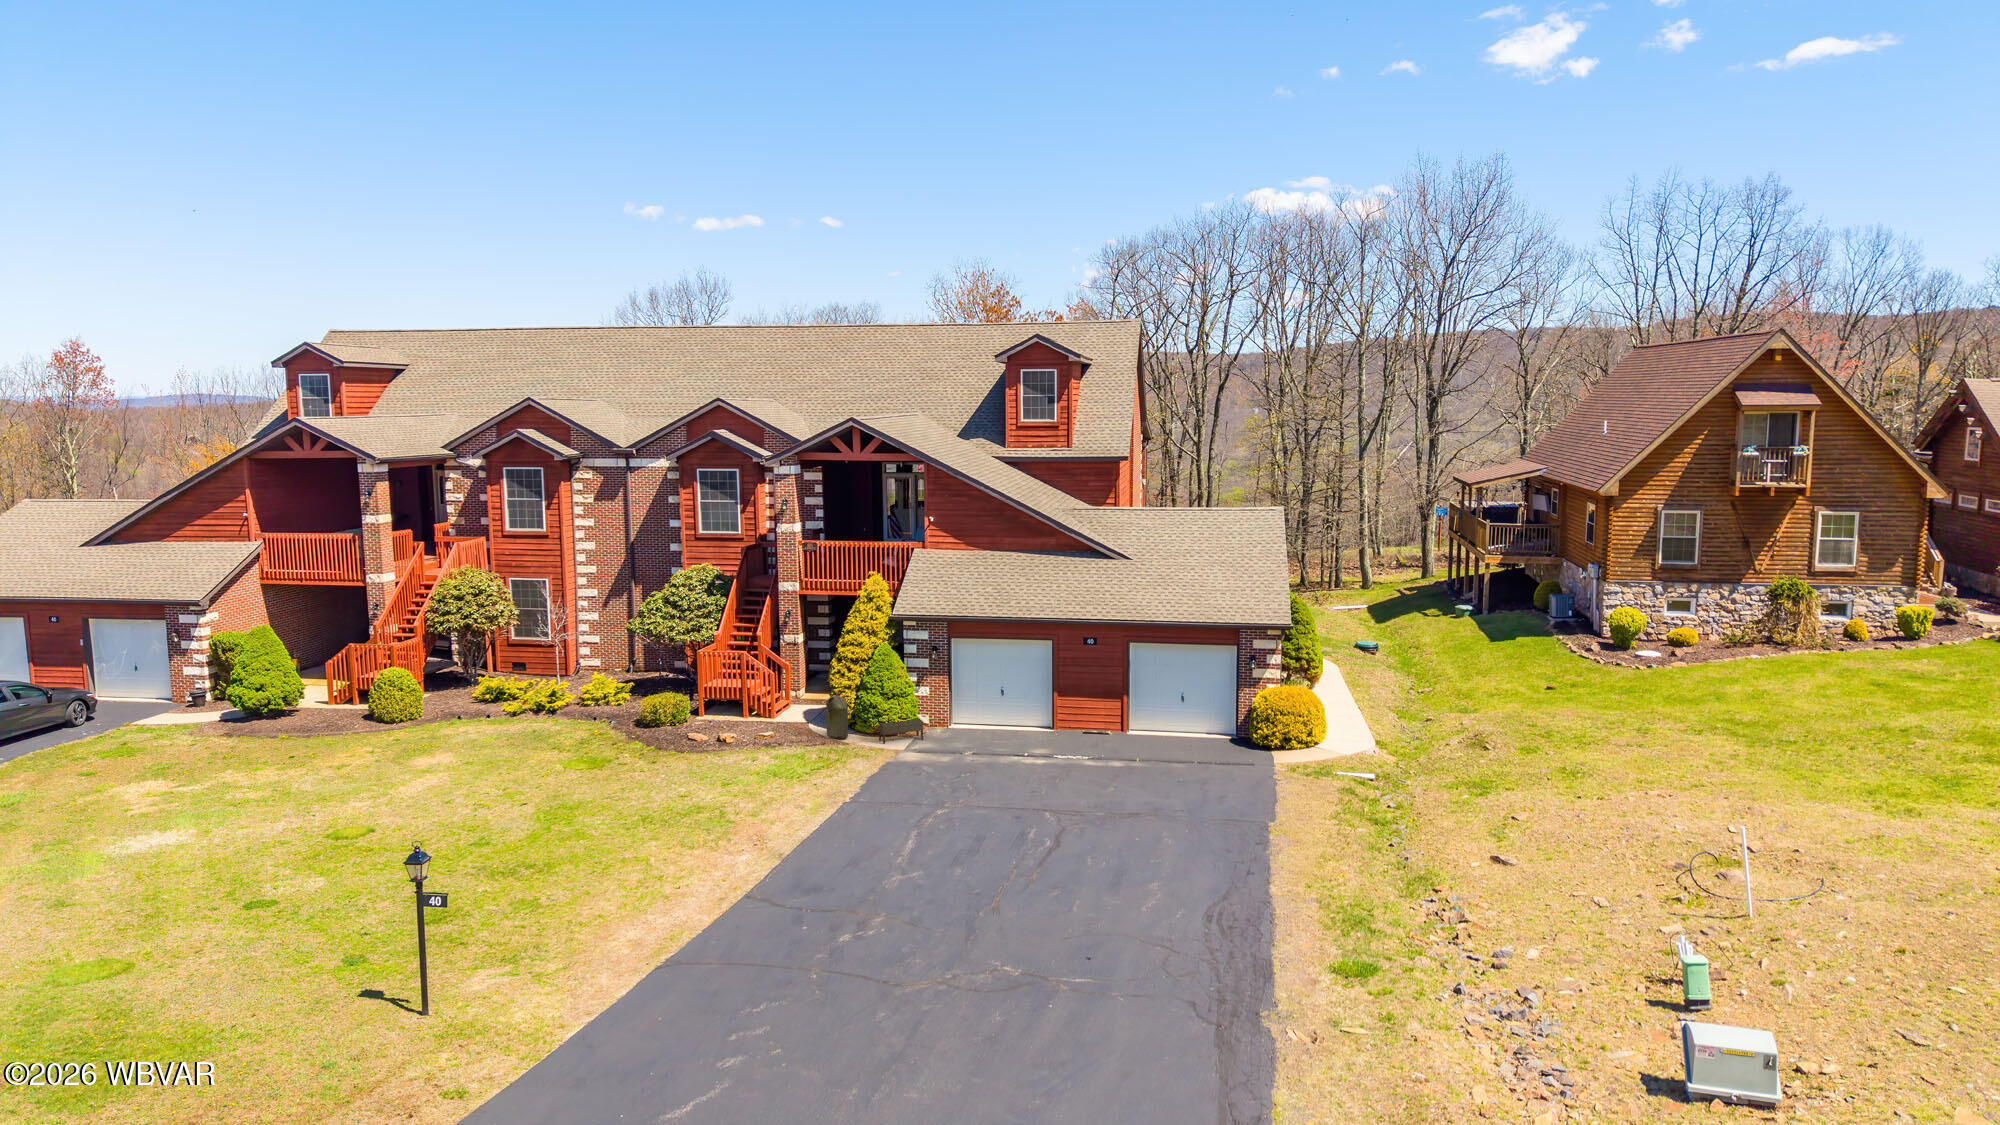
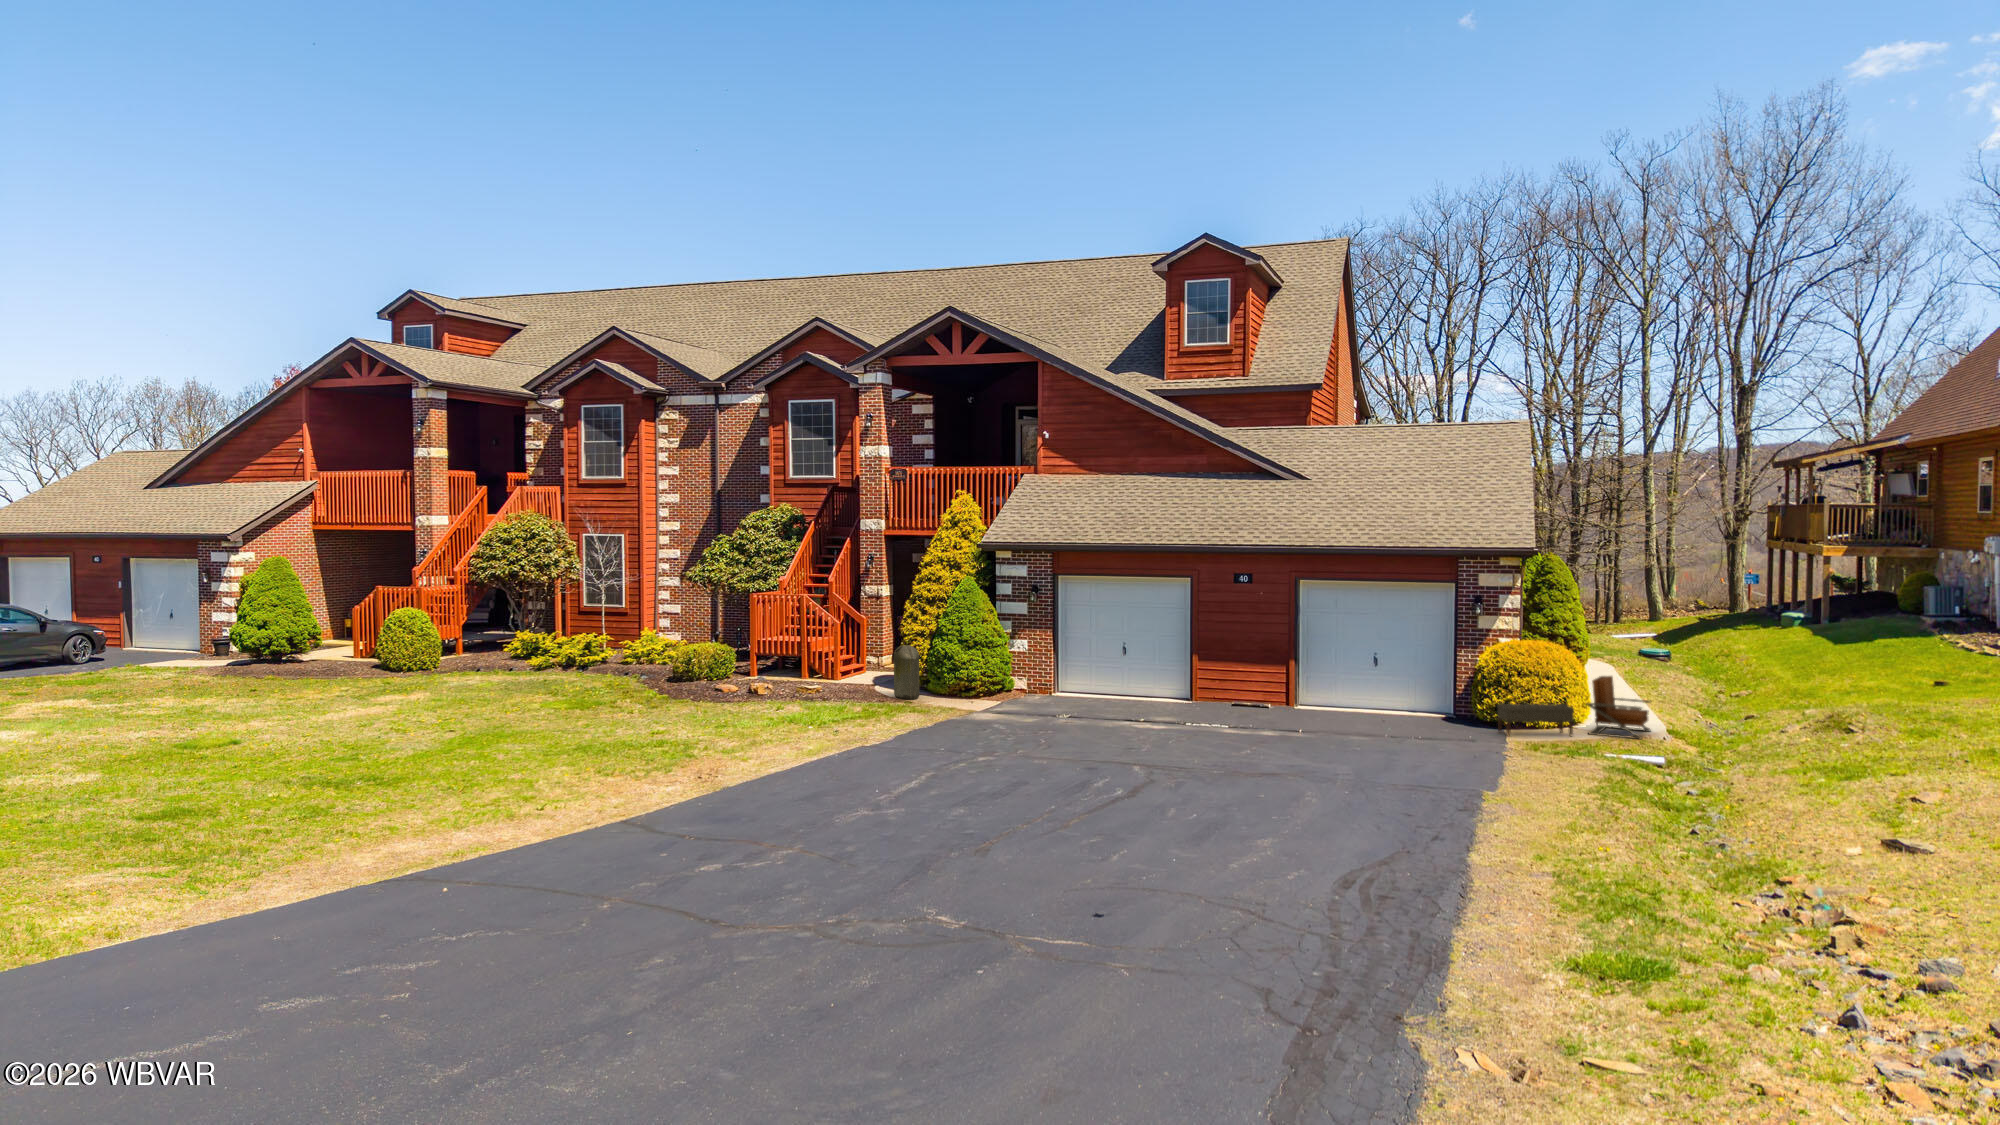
lounge chair: none [1326,711,1366,758] -> present [1587,676,1650,739]
bench: present [879,718,924,744] -> present [1497,704,1574,736]

